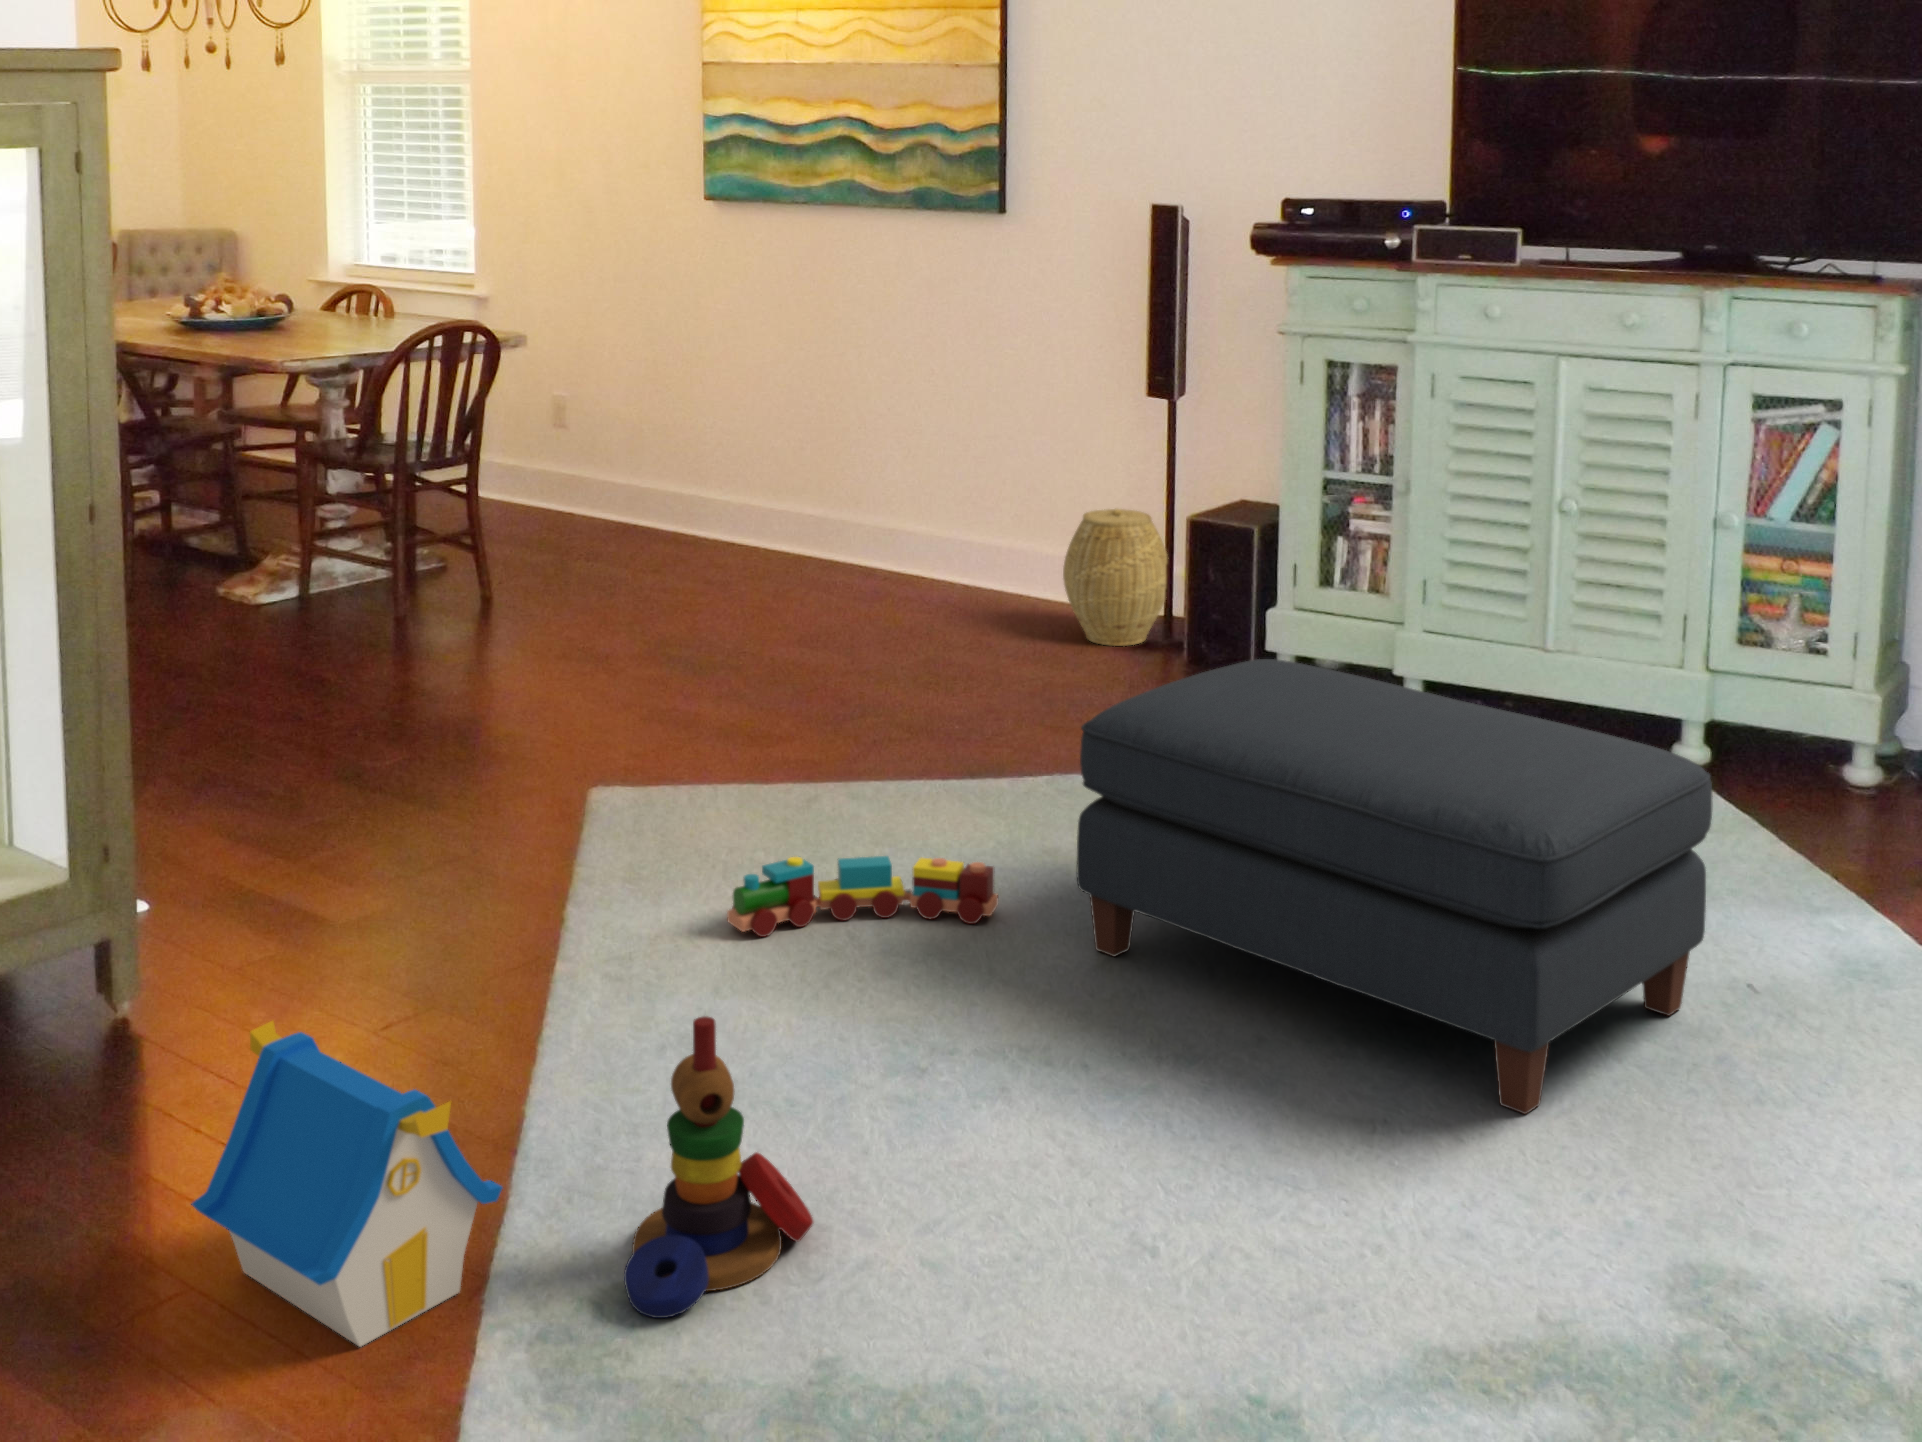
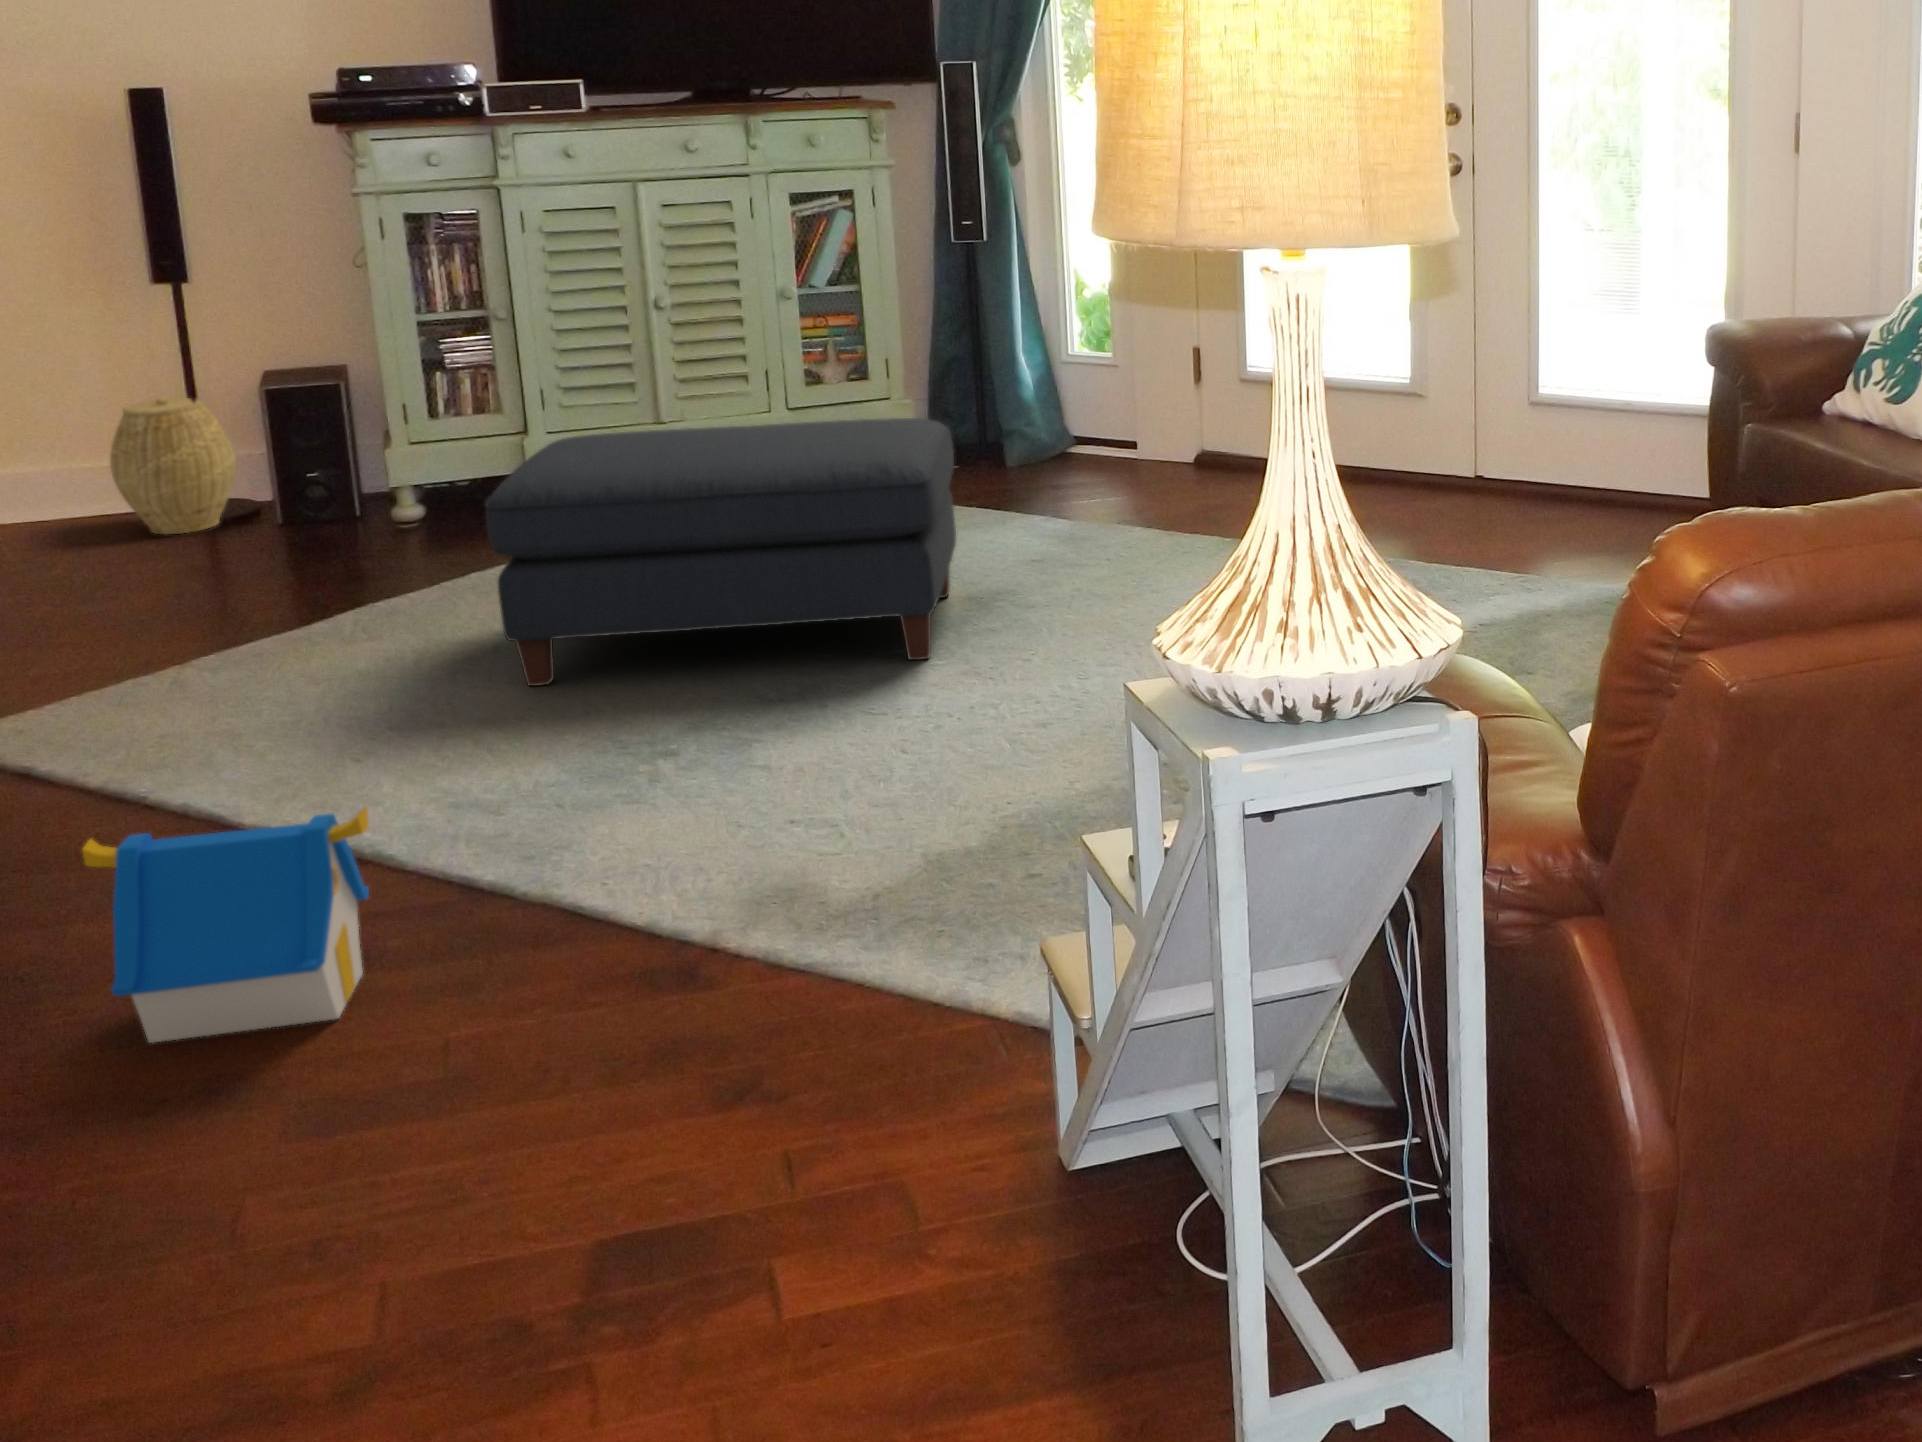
toy train: present [727,856,998,937] -> none [175,655,414,769]
stacking toy: present [624,1016,813,1318] -> none [448,710,586,924]

